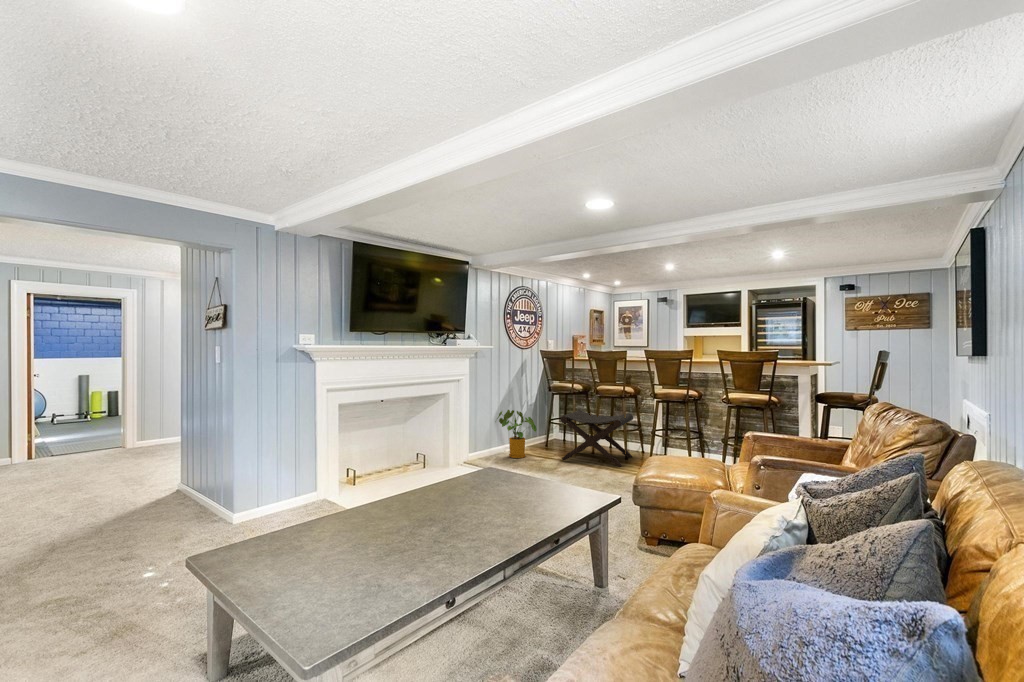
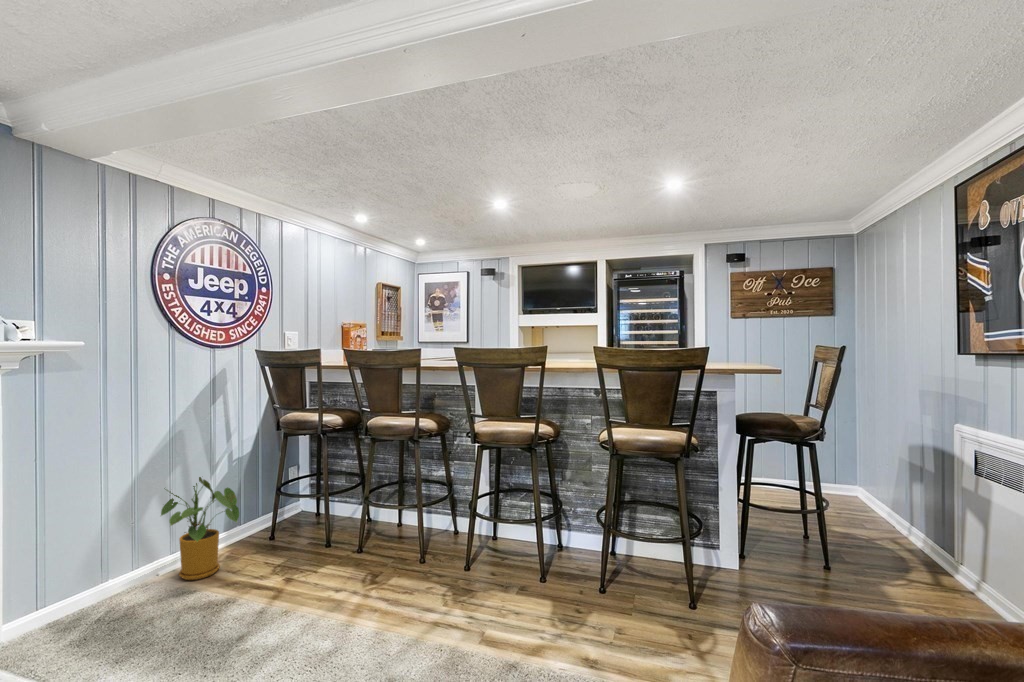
footstool: present [561,410,633,467] -> none [288,463,438,584]

